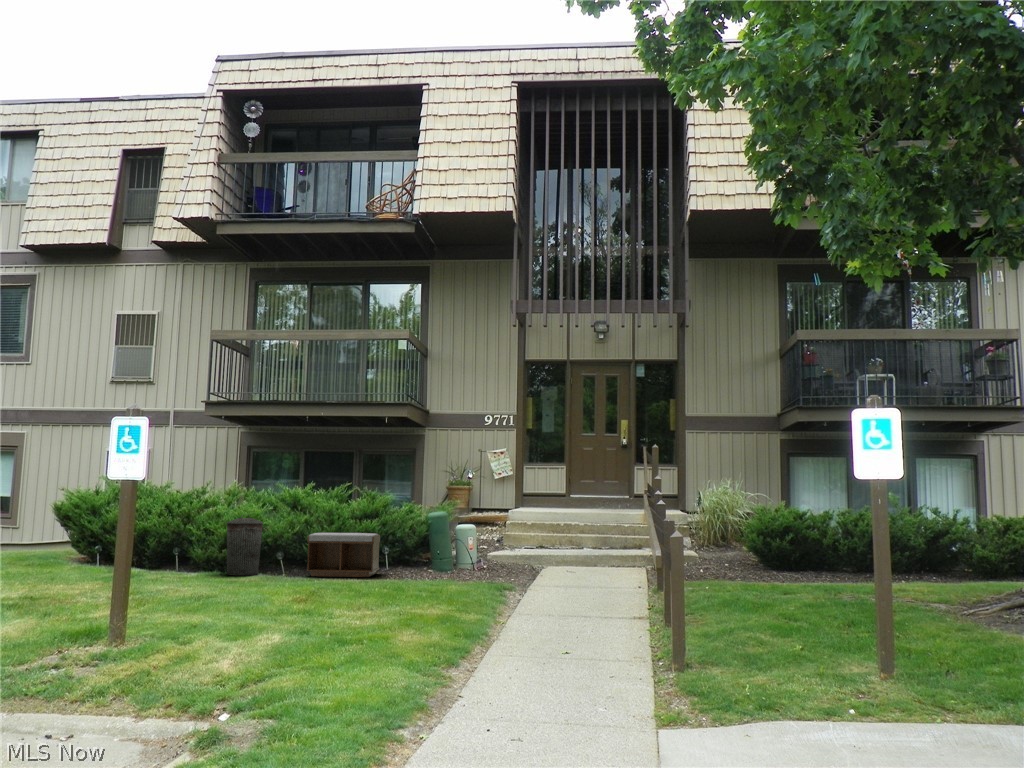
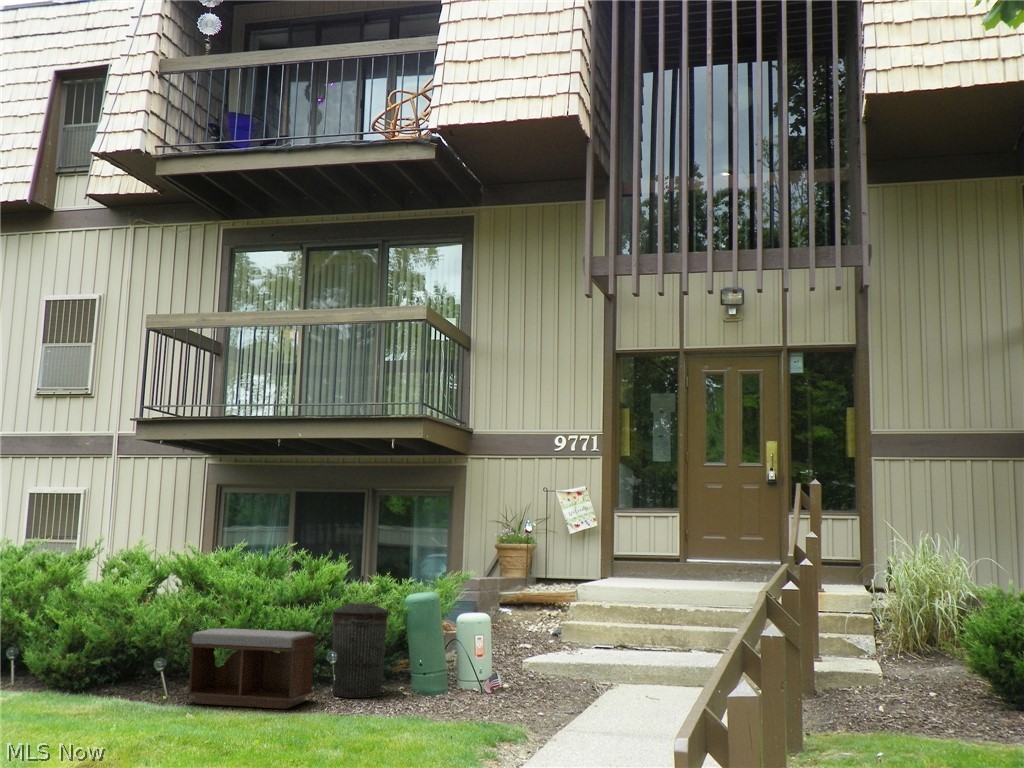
trash can: present [227,516,263,576] -> present [333,603,388,698]

